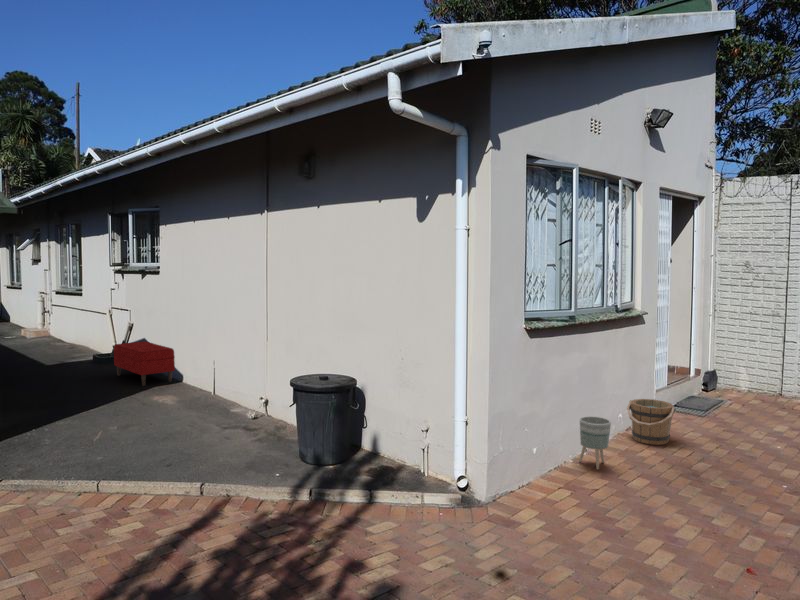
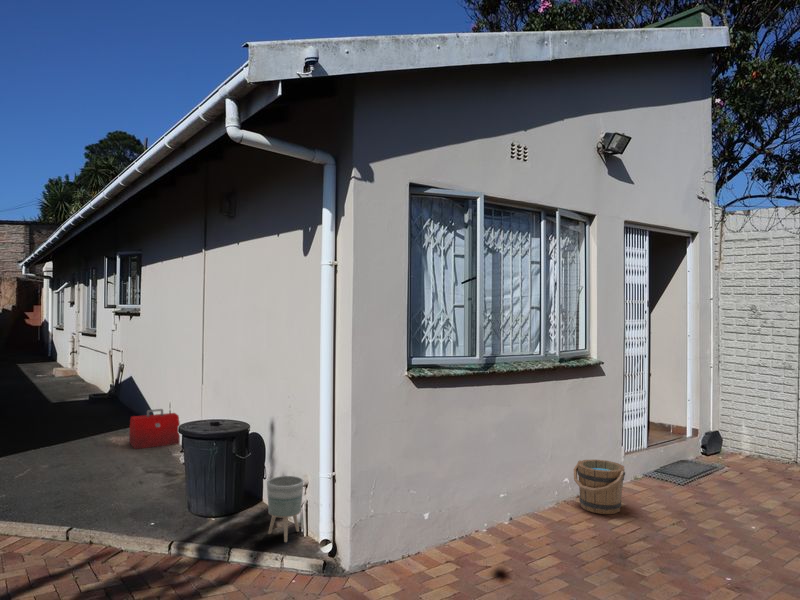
bench: present [114,342,175,385] -> none [97,381,148,425]
toolbox: none [178,368,229,408] -> present [129,409,180,449]
planter: present [579,417,611,469] -> present [267,476,304,542]

